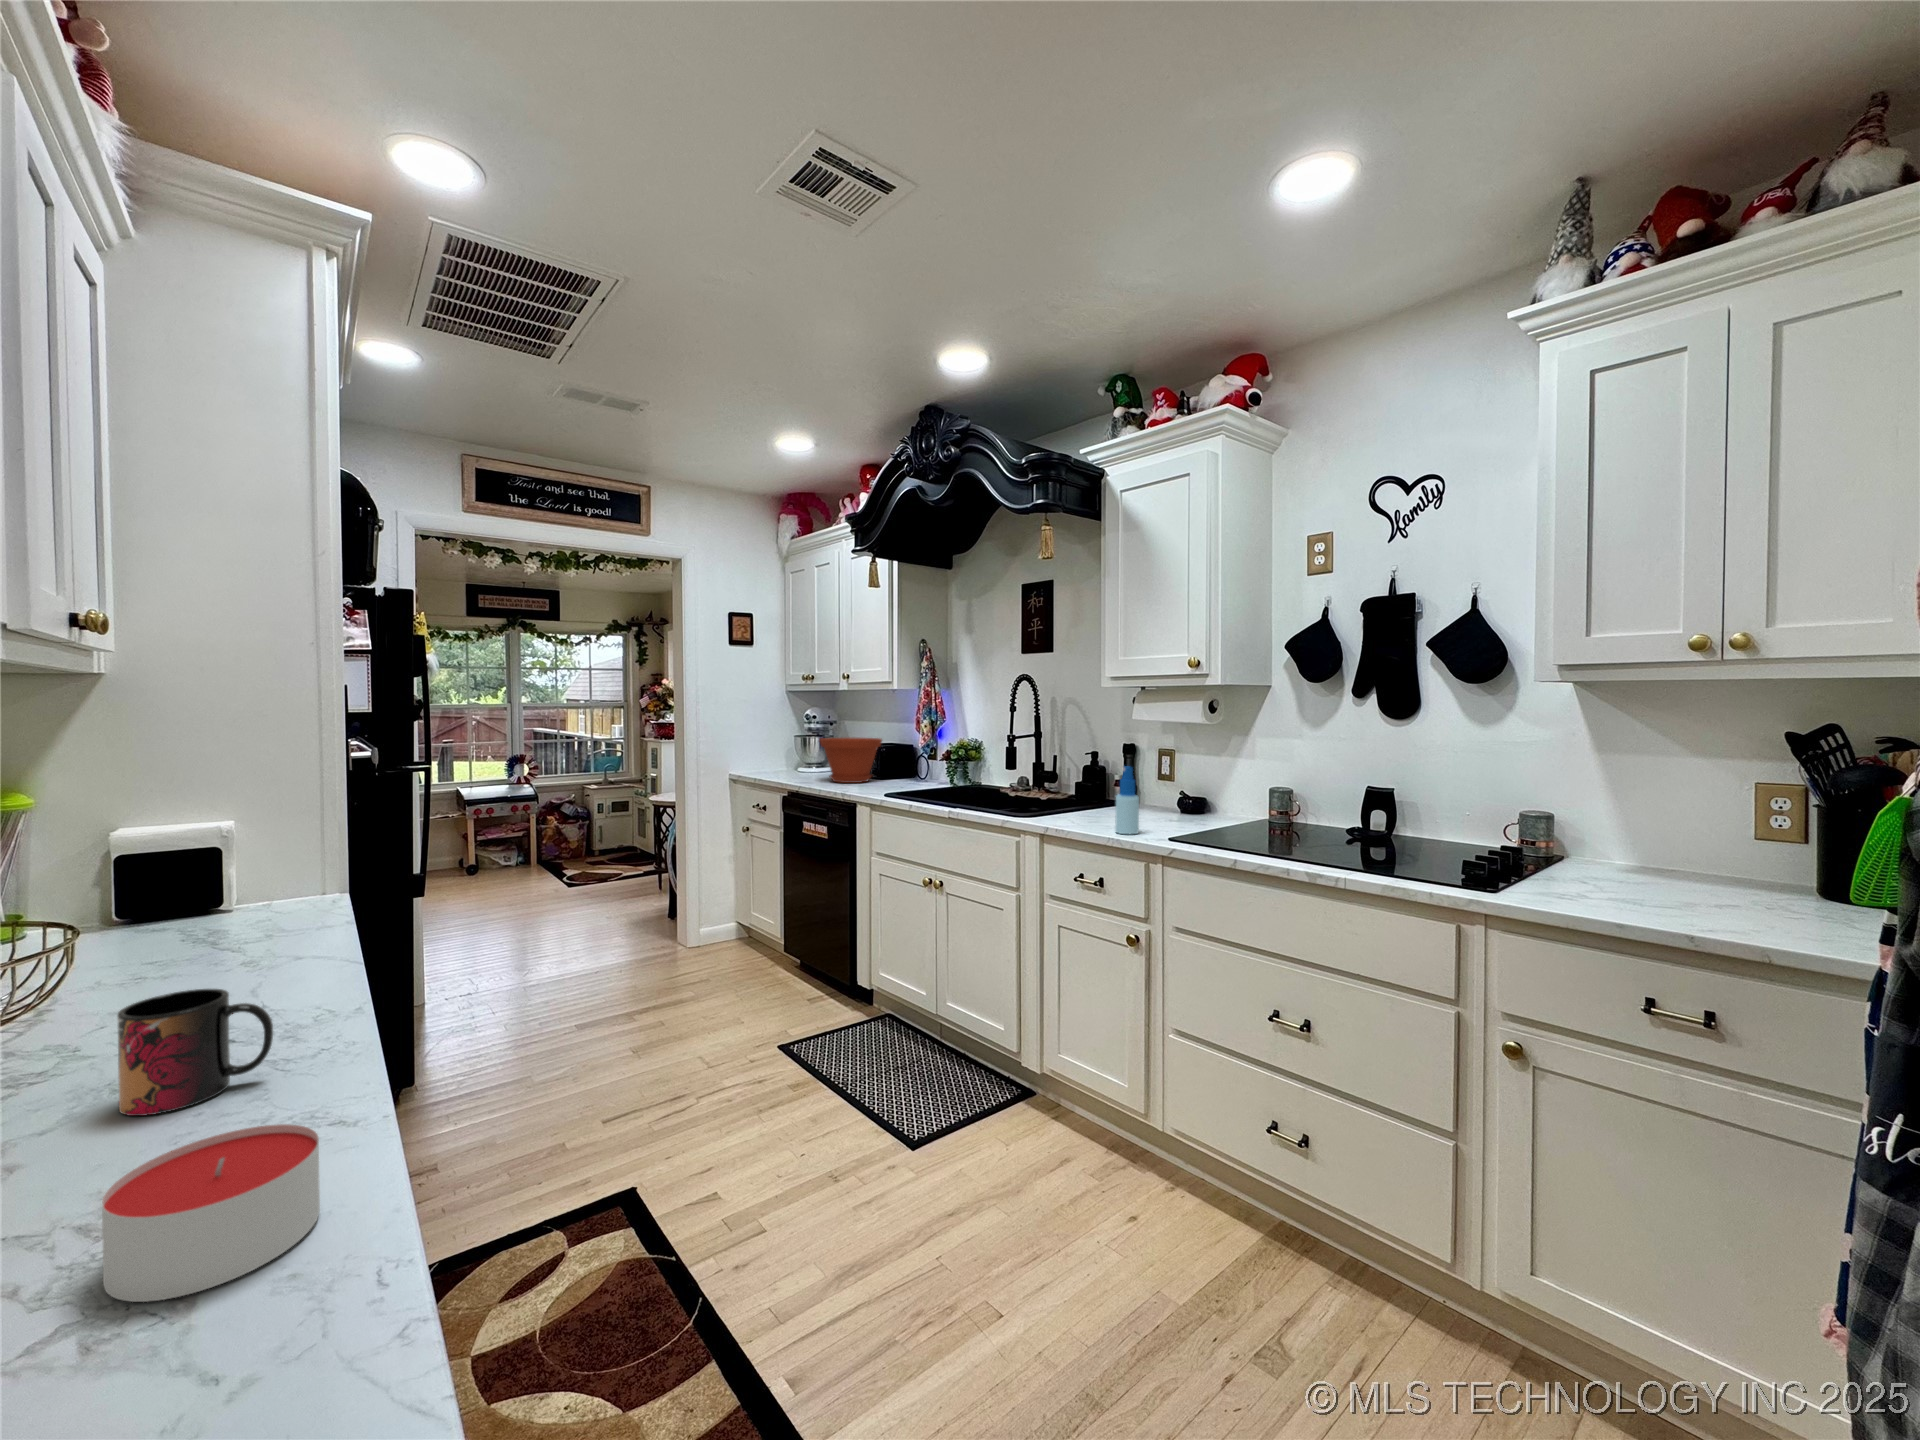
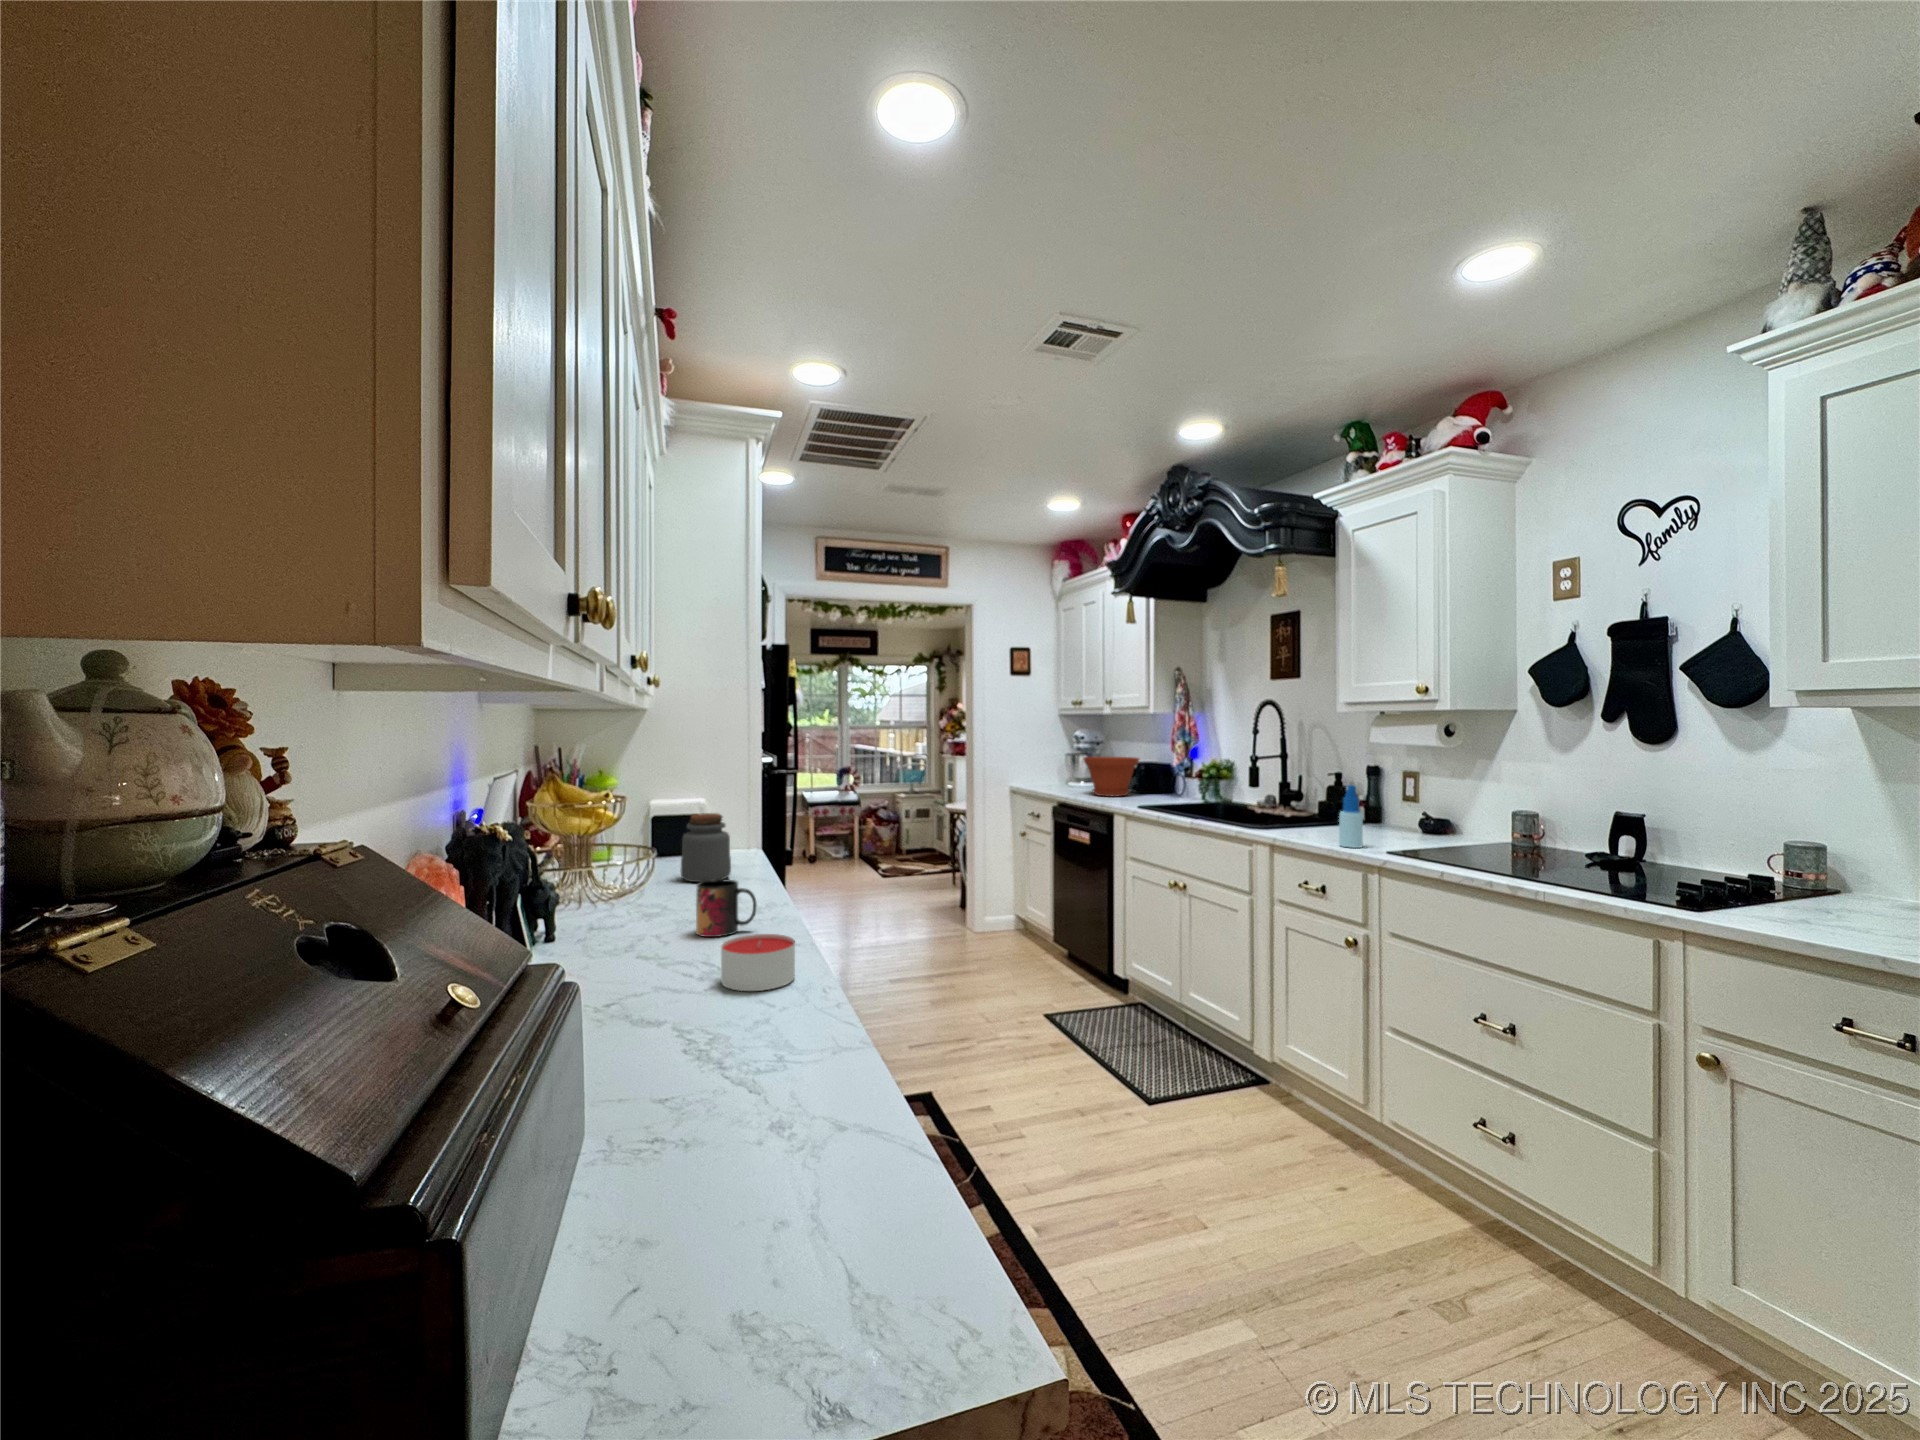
jar: none [156,845,269,968] -> present [681,813,731,882]

